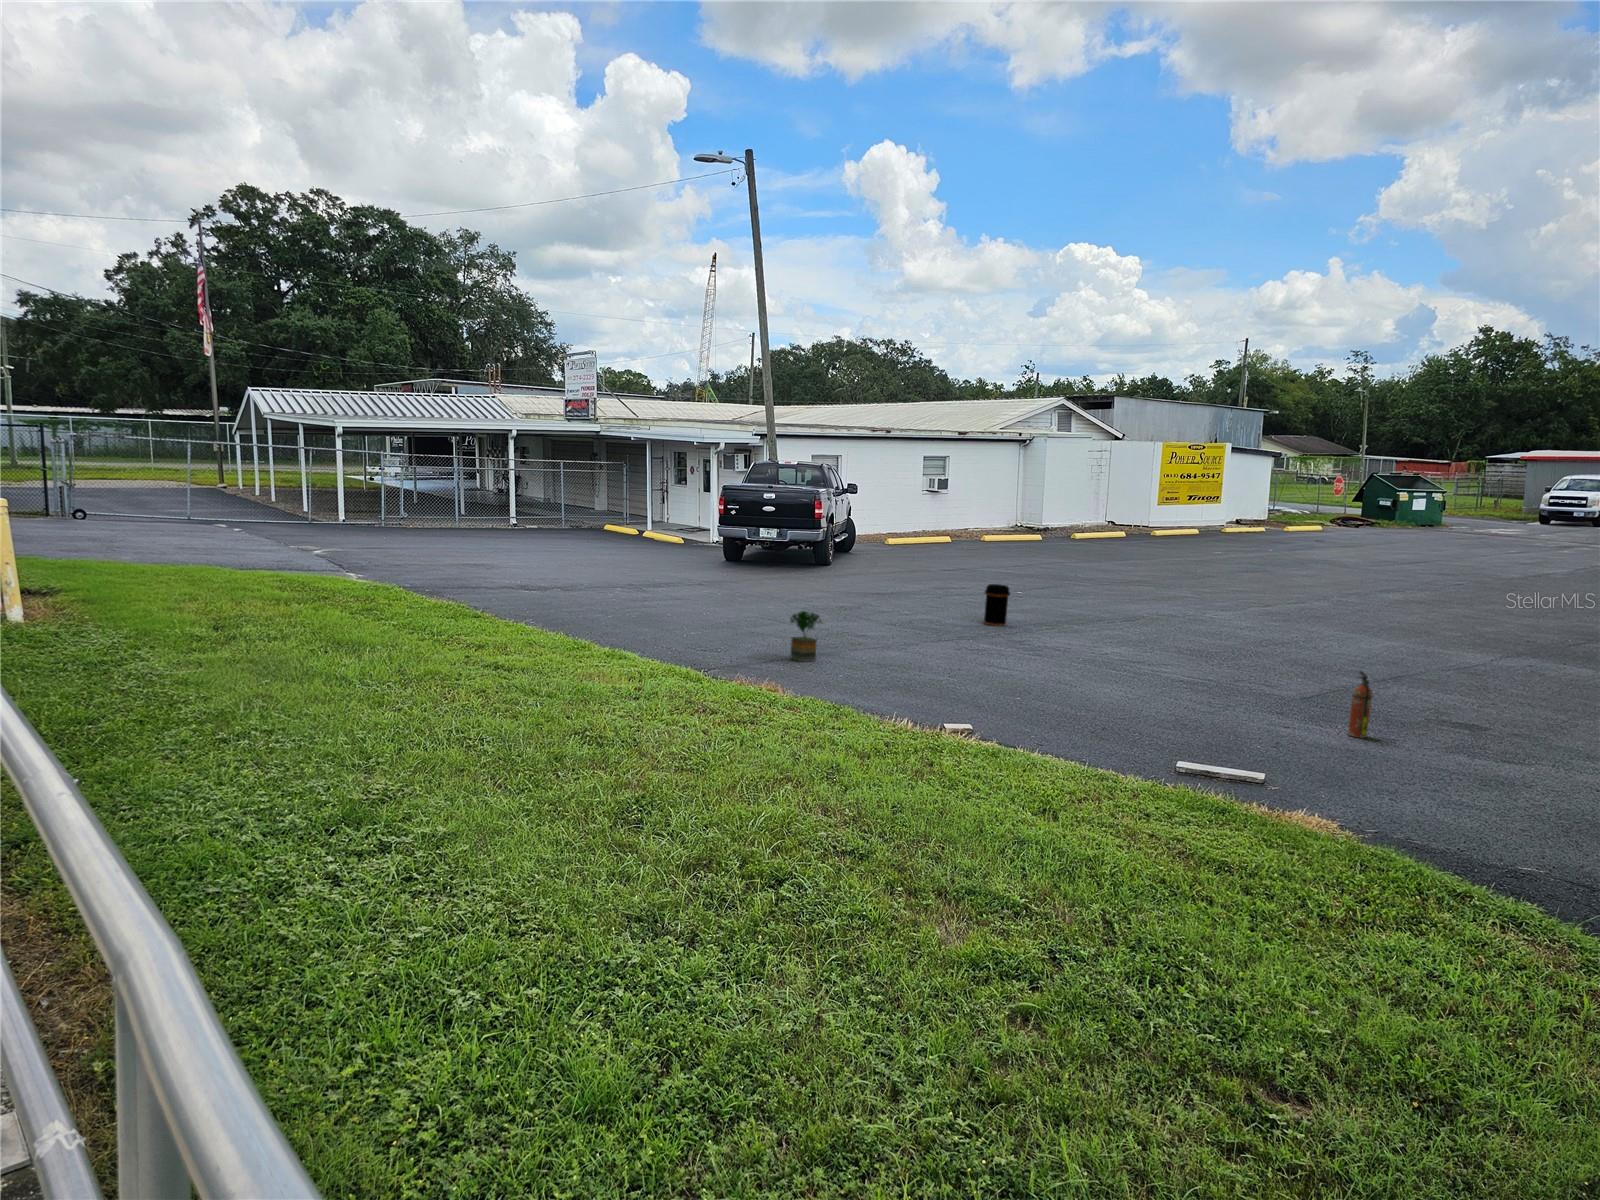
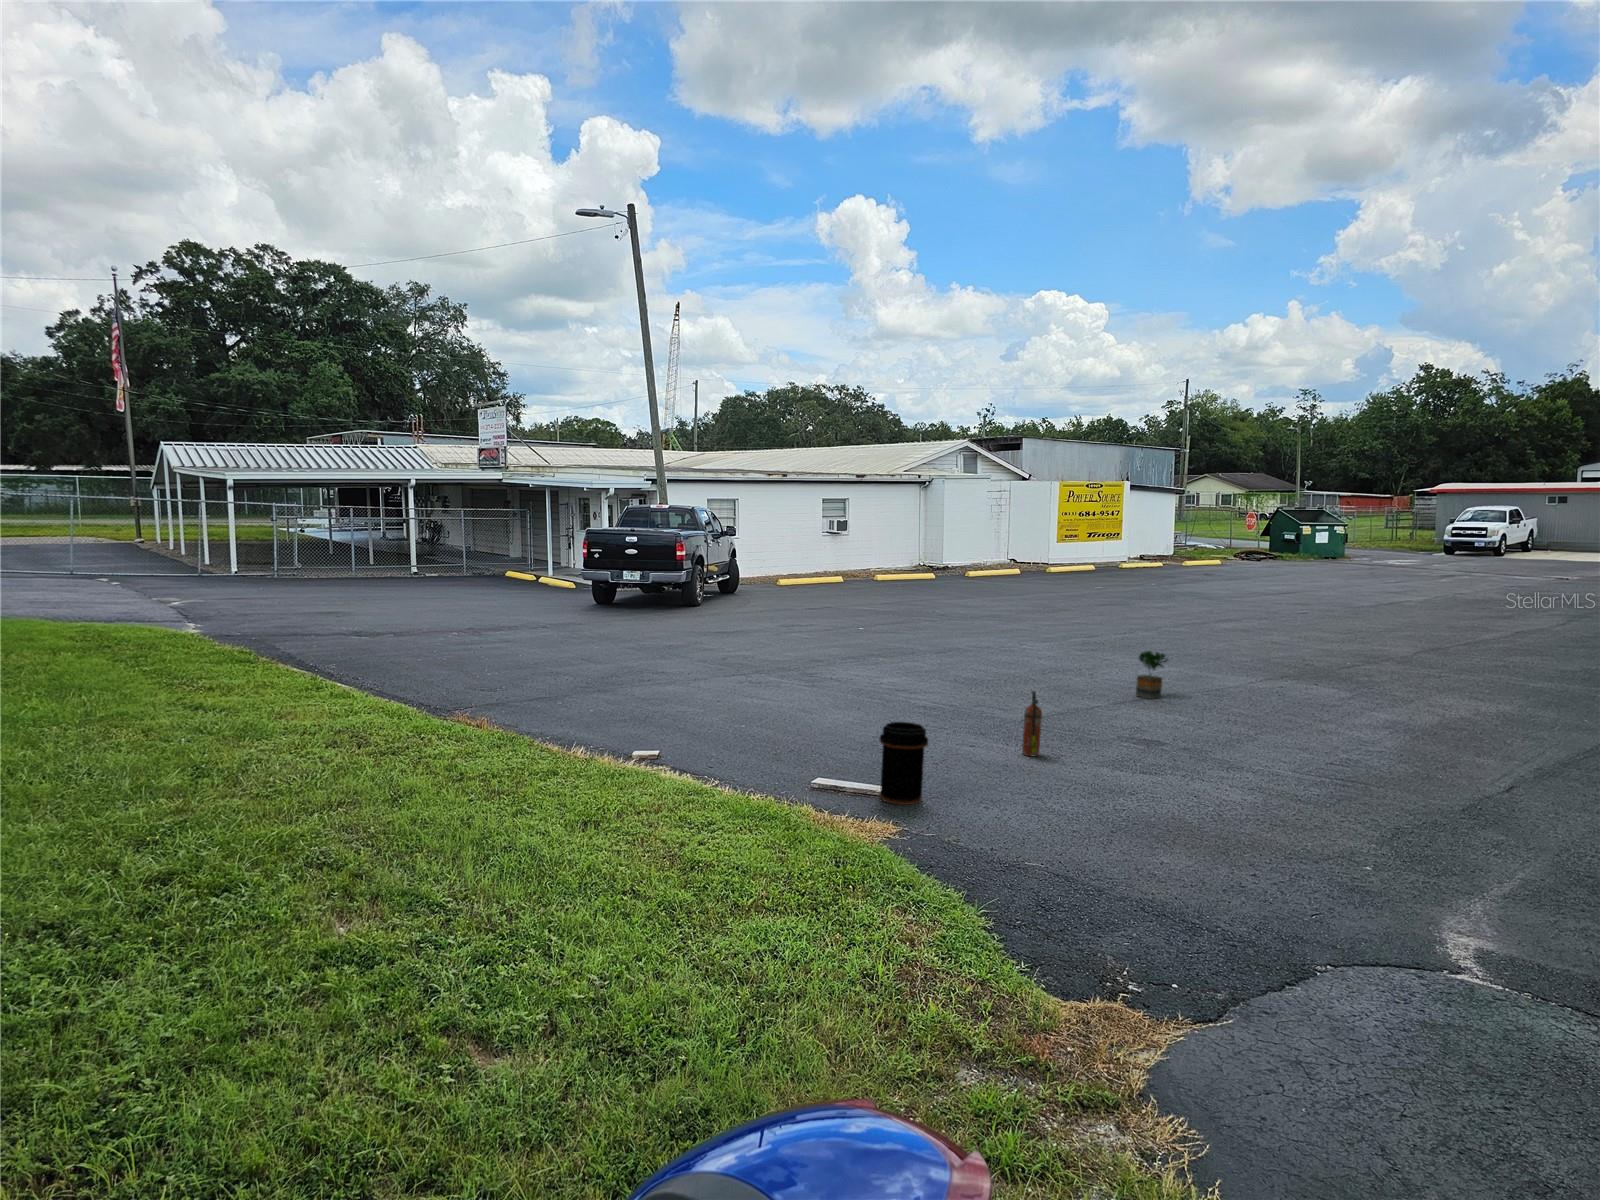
trash can: present [984,584,1010,626] -> present [880,722,928,805]
potted tree: present [790,611,823,662] -> present [1136,651,1168,699]

